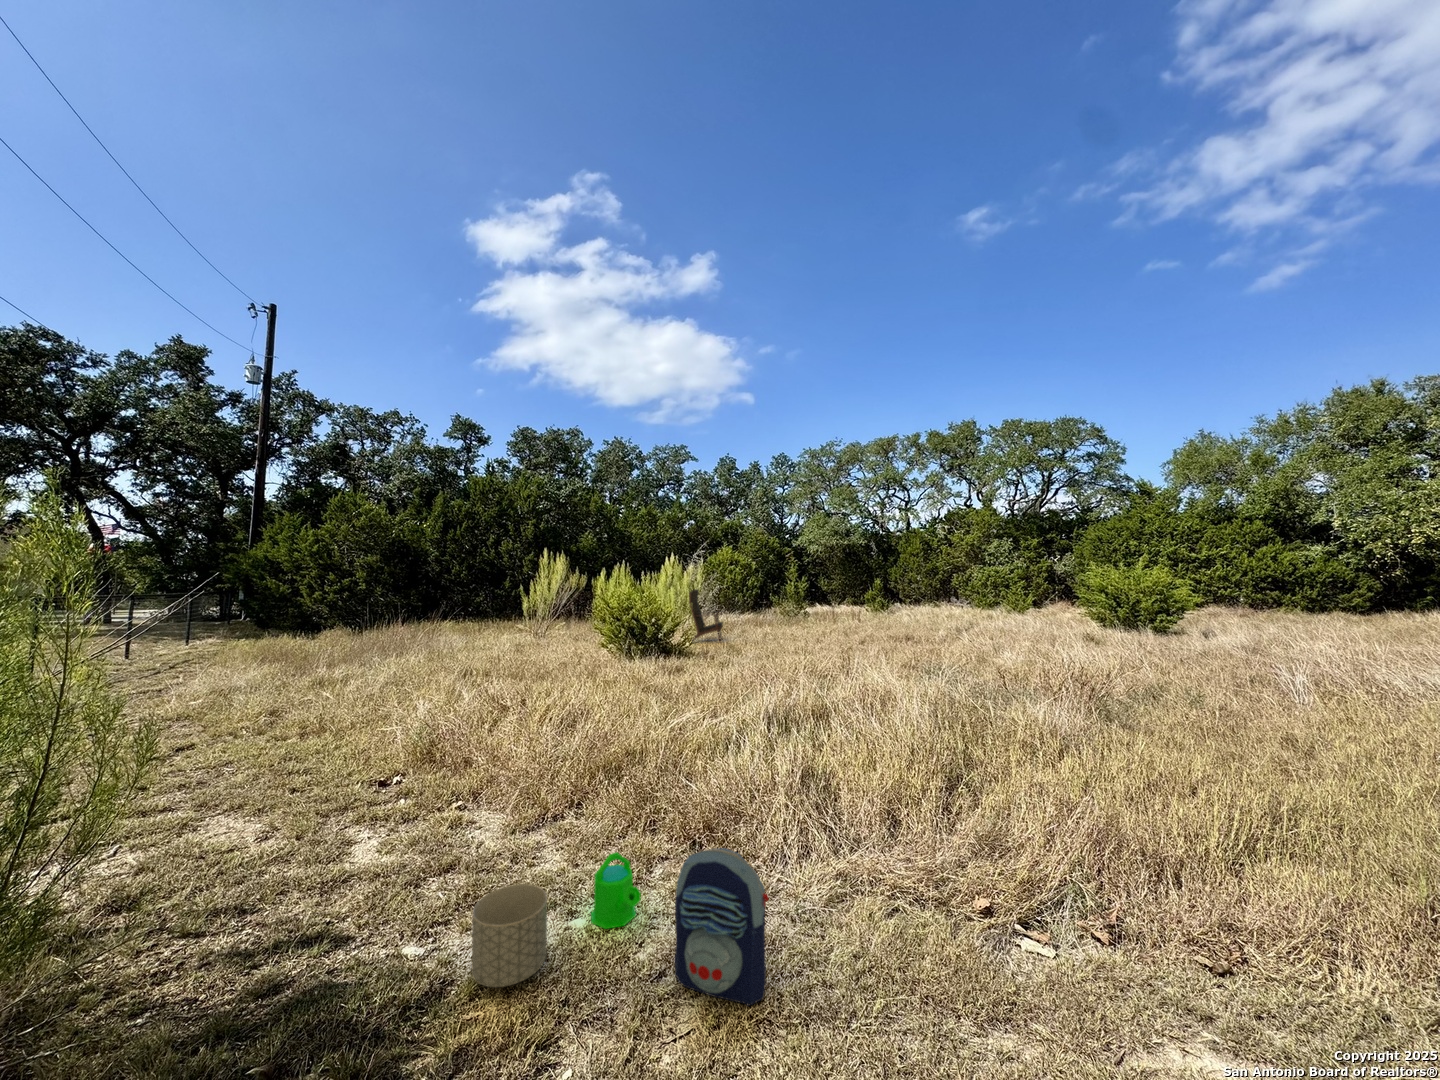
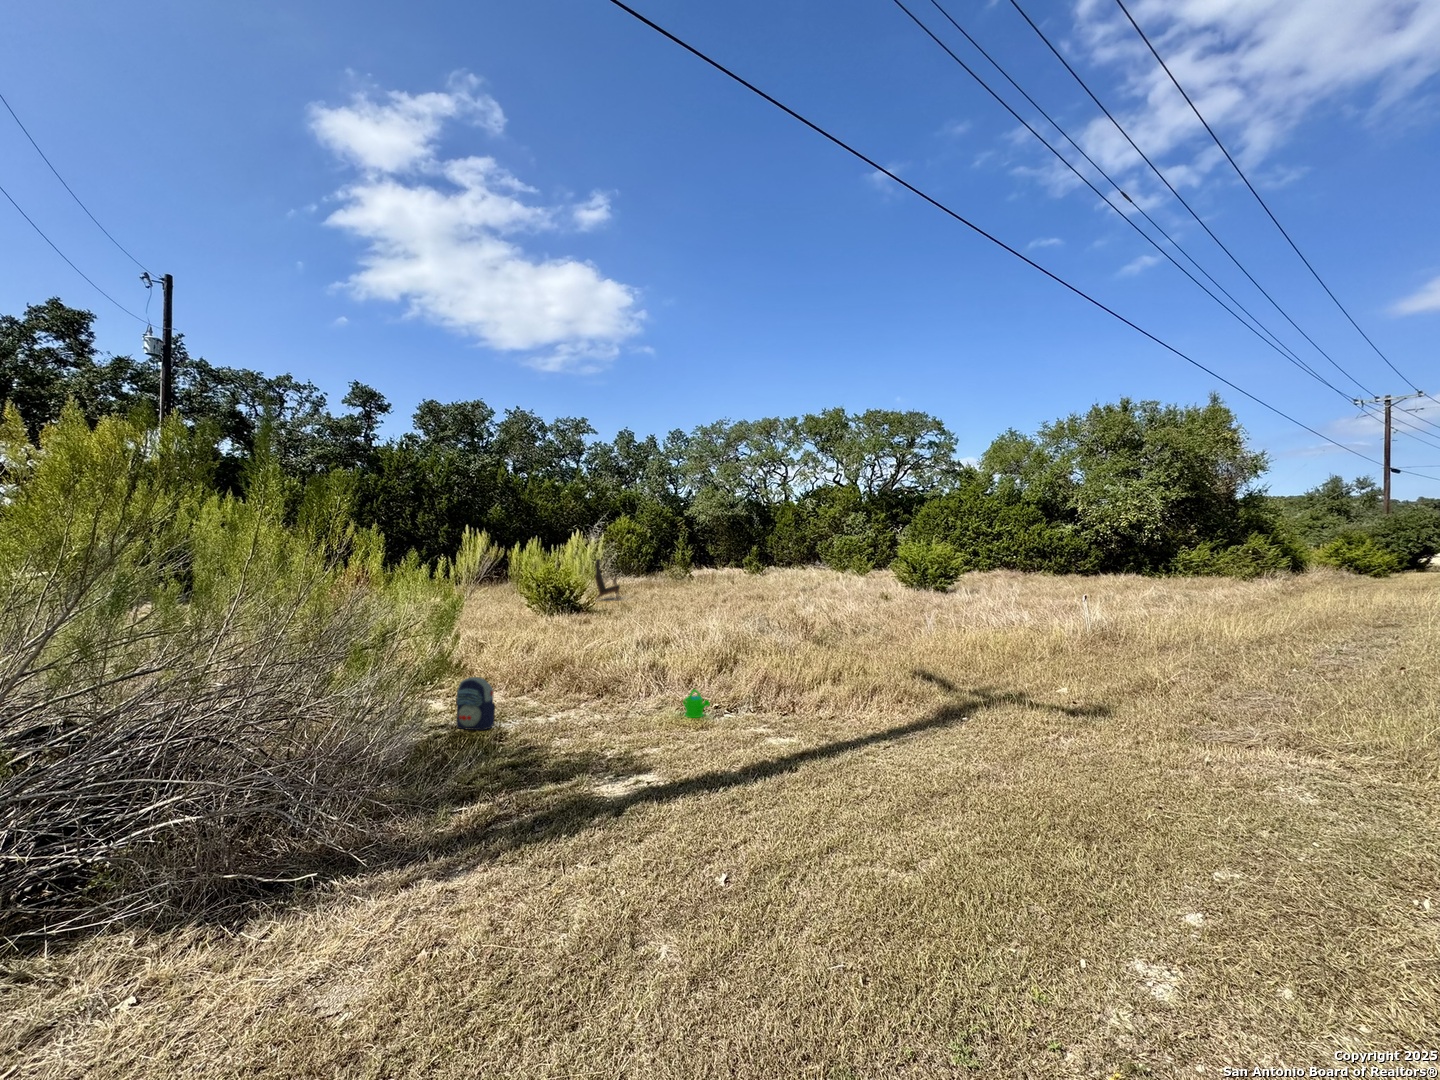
backpack: present [675,848,769,1006] -> present [456,677,495,730]
watering can: present [591,852,641,929] -> present [683,689,710,718]
planter: present [472,884,547,987] -> none [513,694,542,727]

